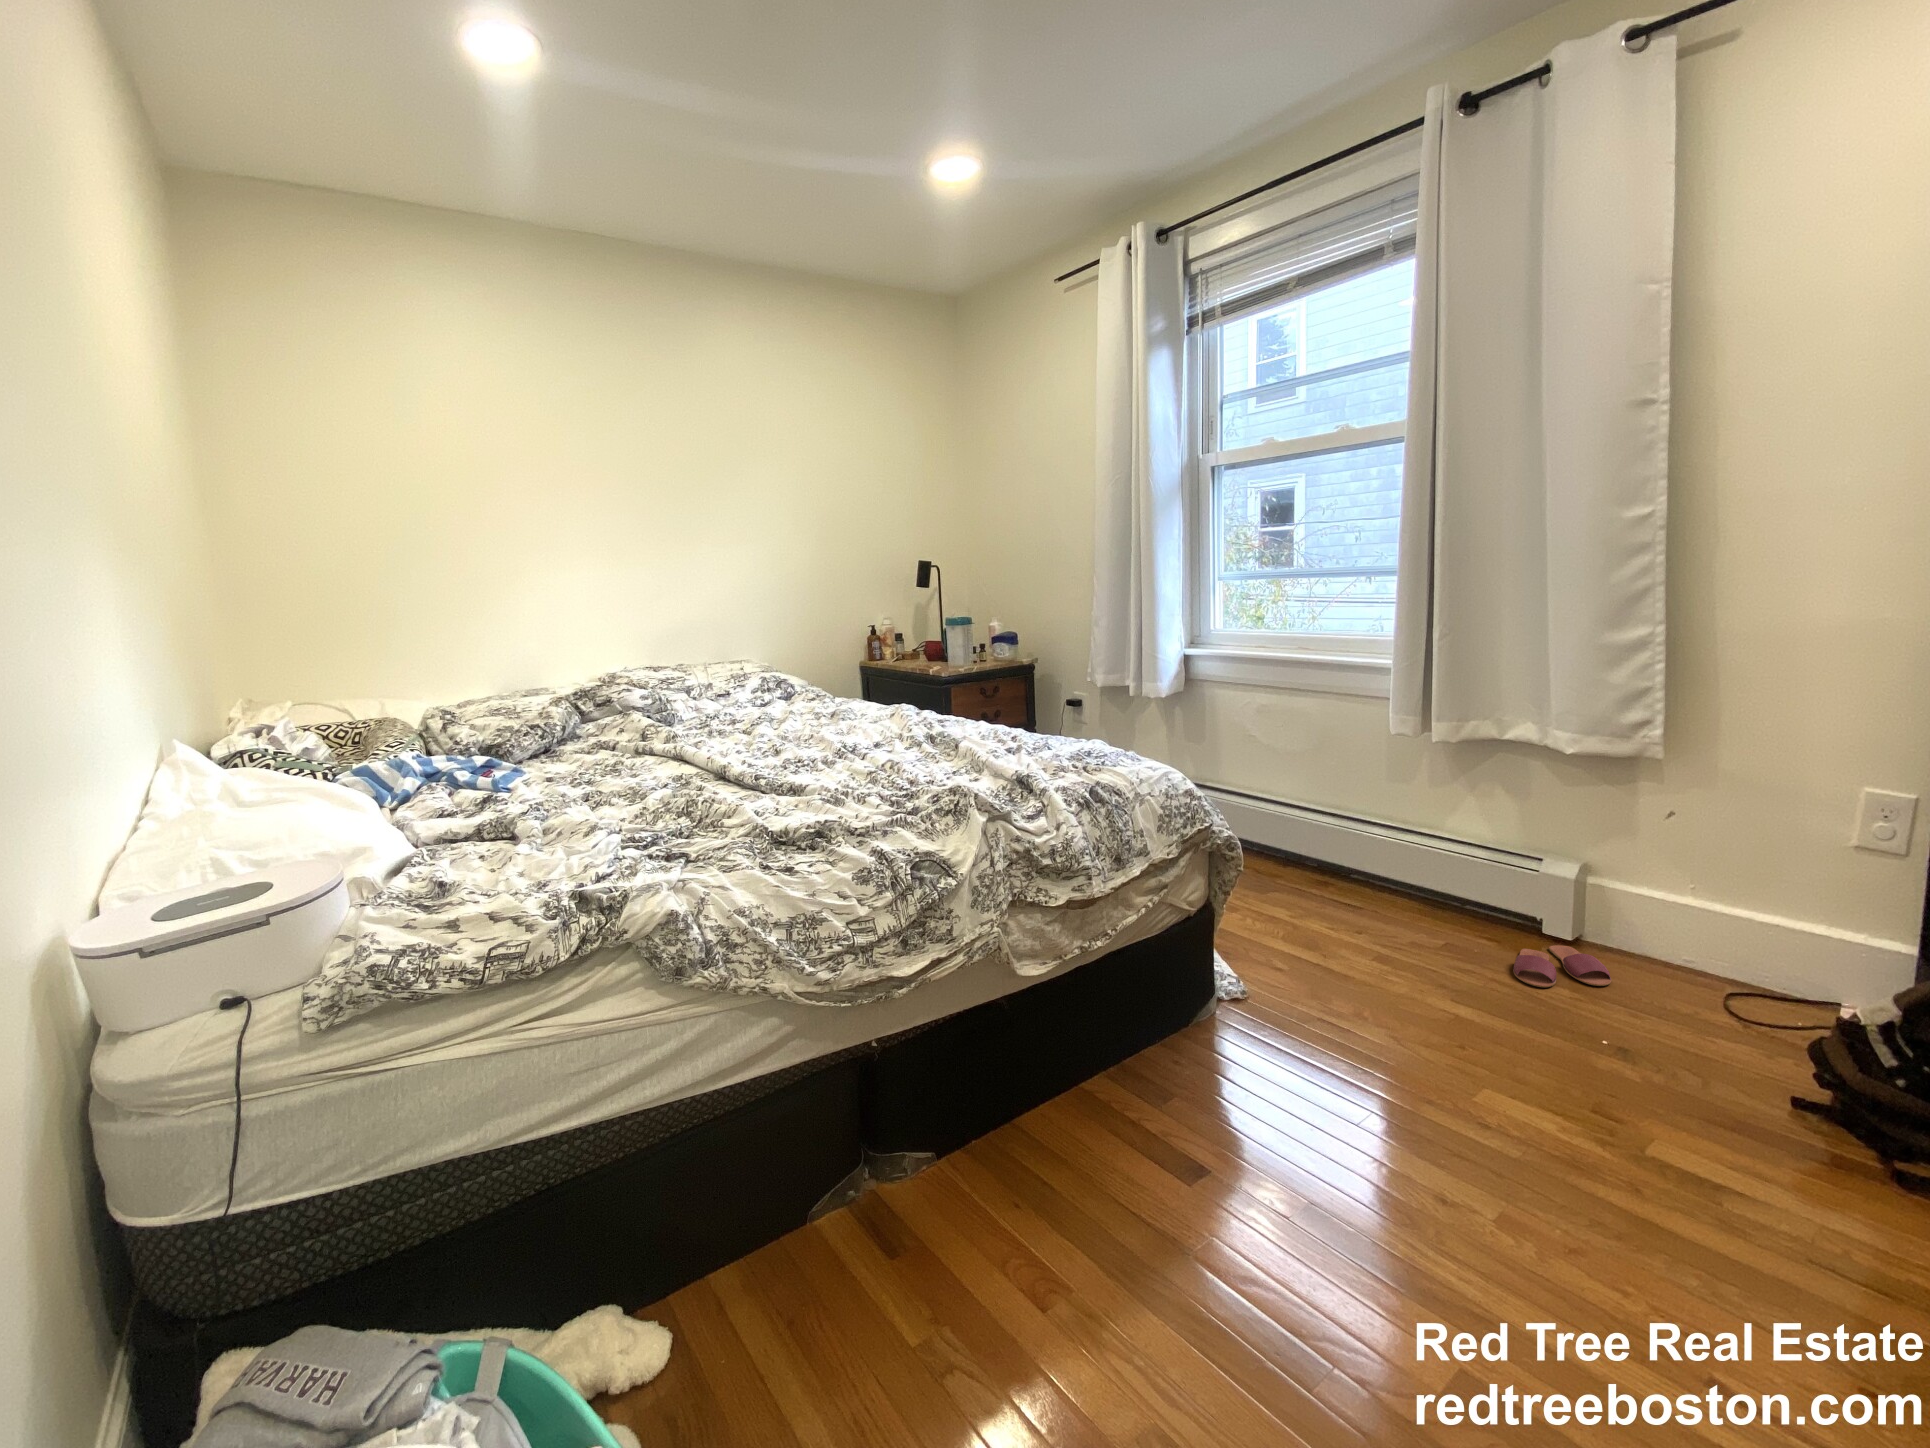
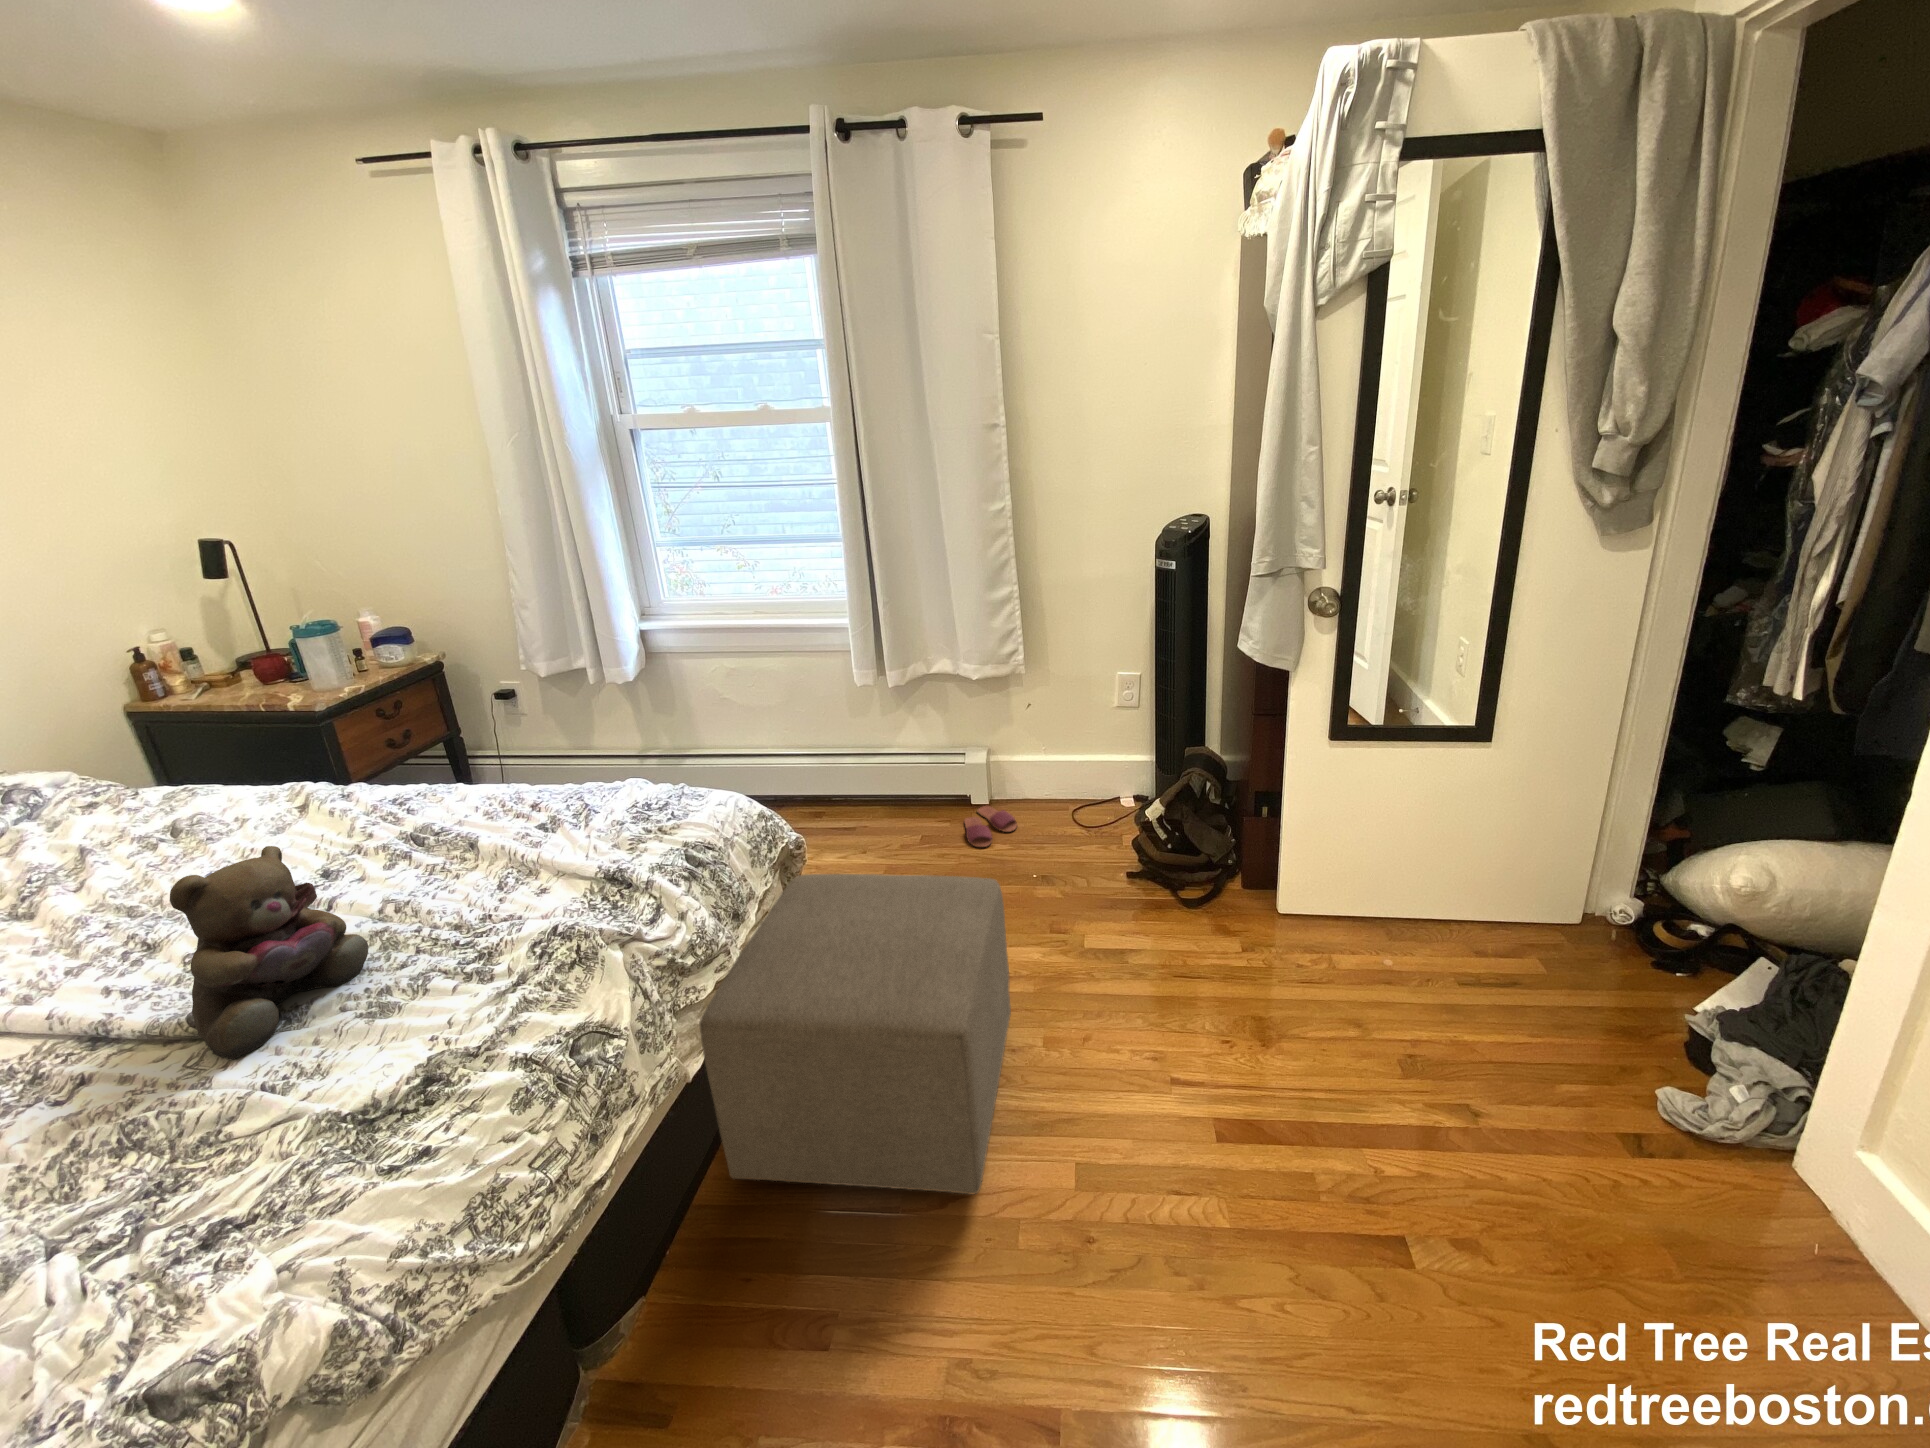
teddy bear: none [746,668,849,798] -> present [170,846,368,1060]
ottoman: none [1038,864,1463,1296] -> present [699,874,1011,1194]

